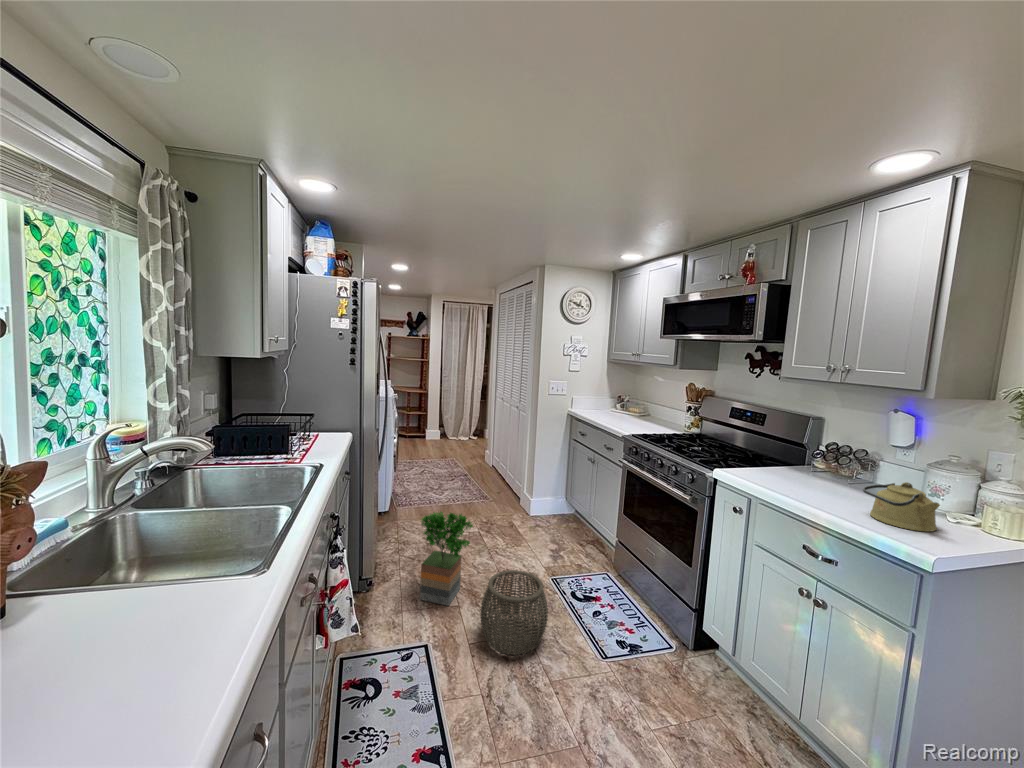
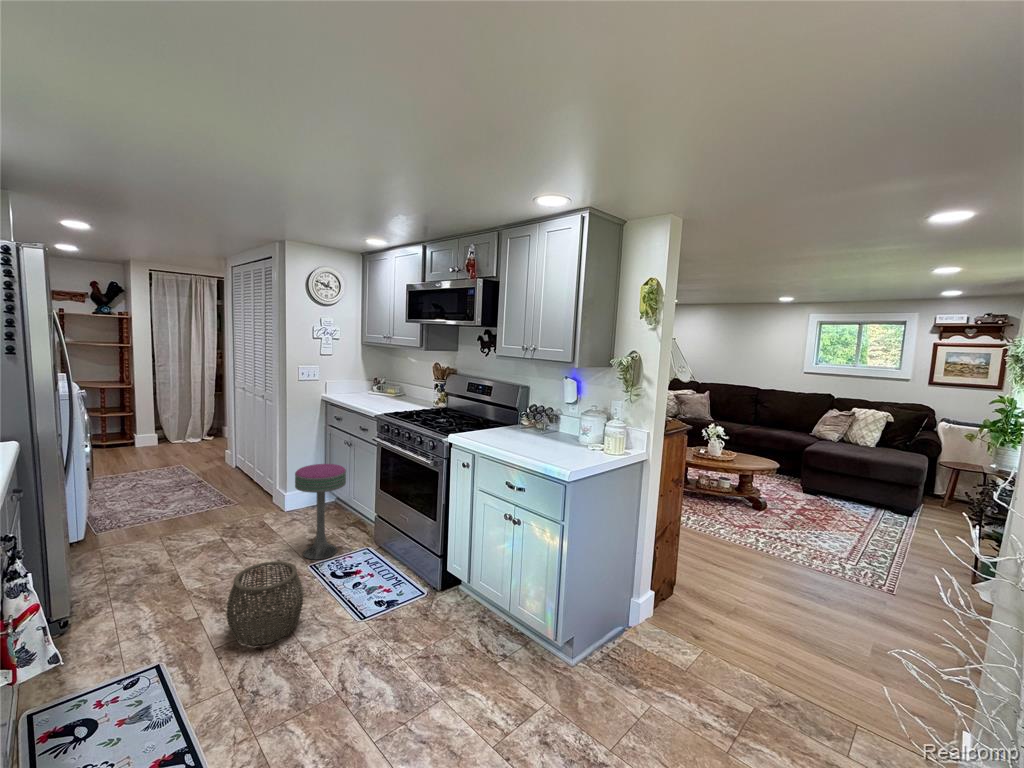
bar stool: none [544,478,592,575] -> present [295,464,346,559]
kettle: present [863,482,940,532] -> none [542,427,582,459]
potted tree: present [420,512,473,606] -> none [137,518,213,624]

